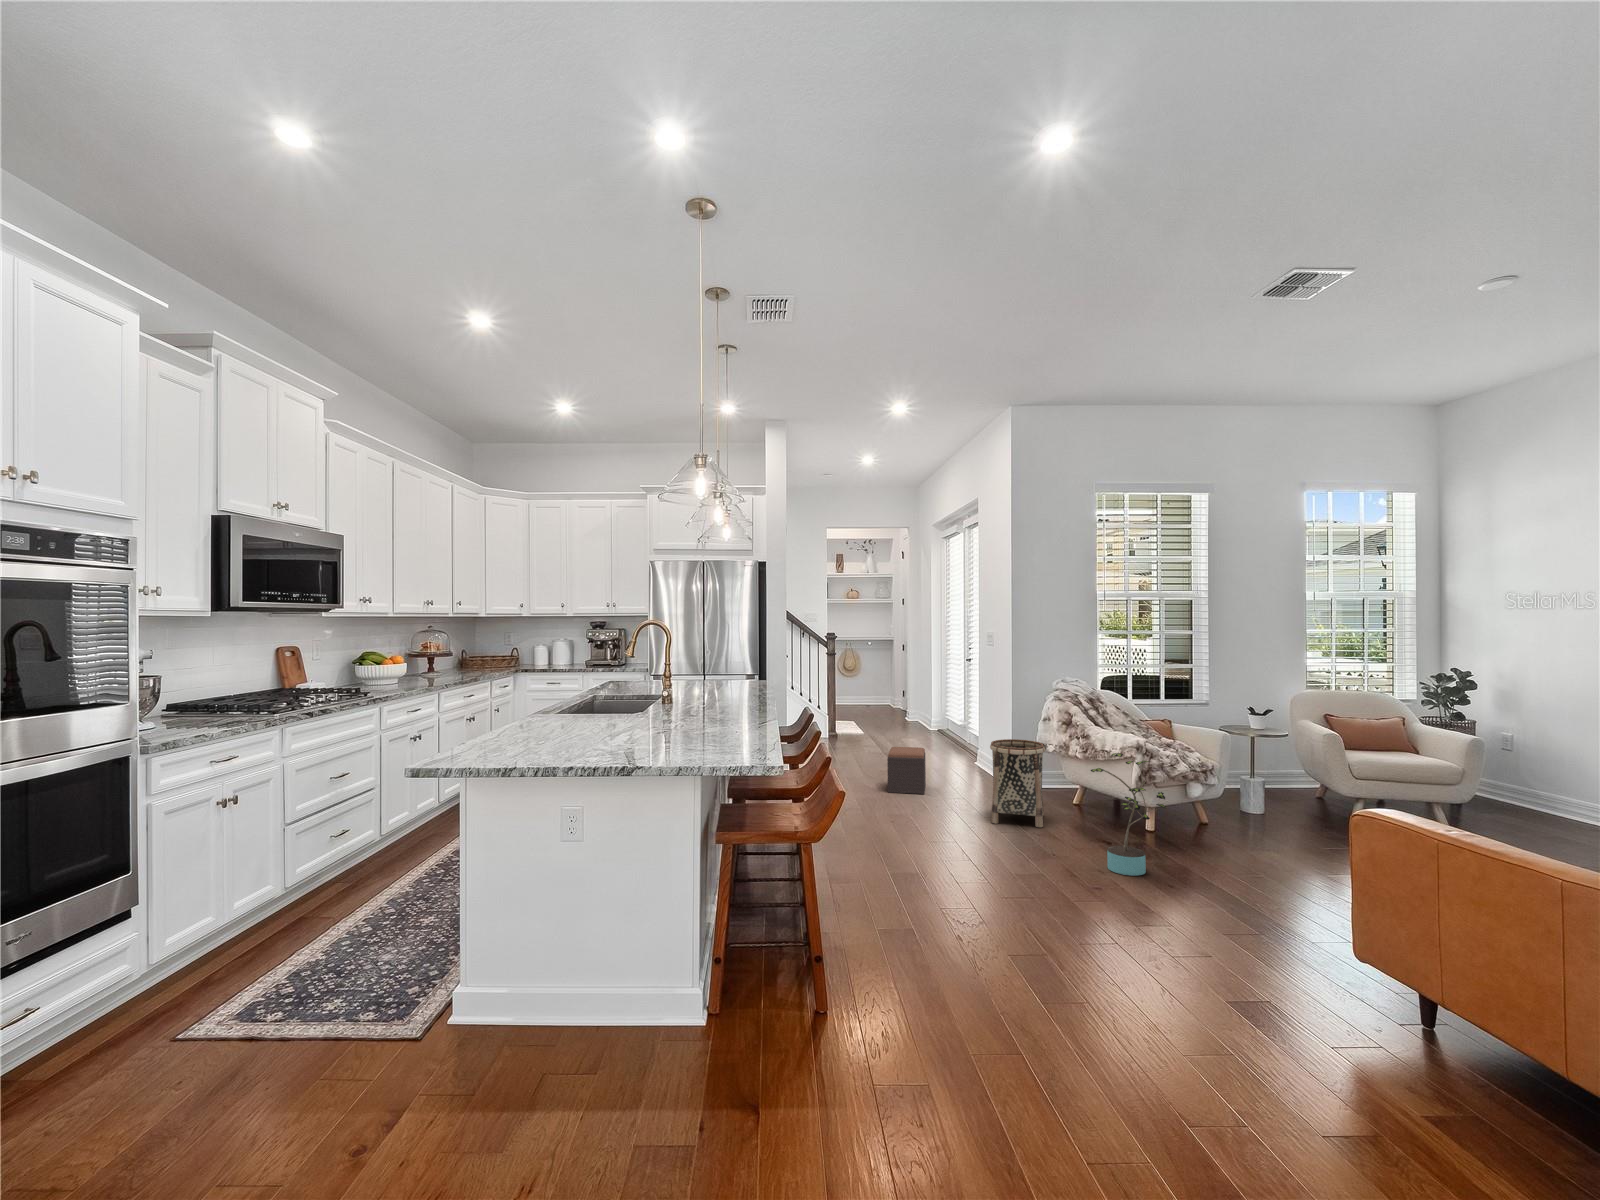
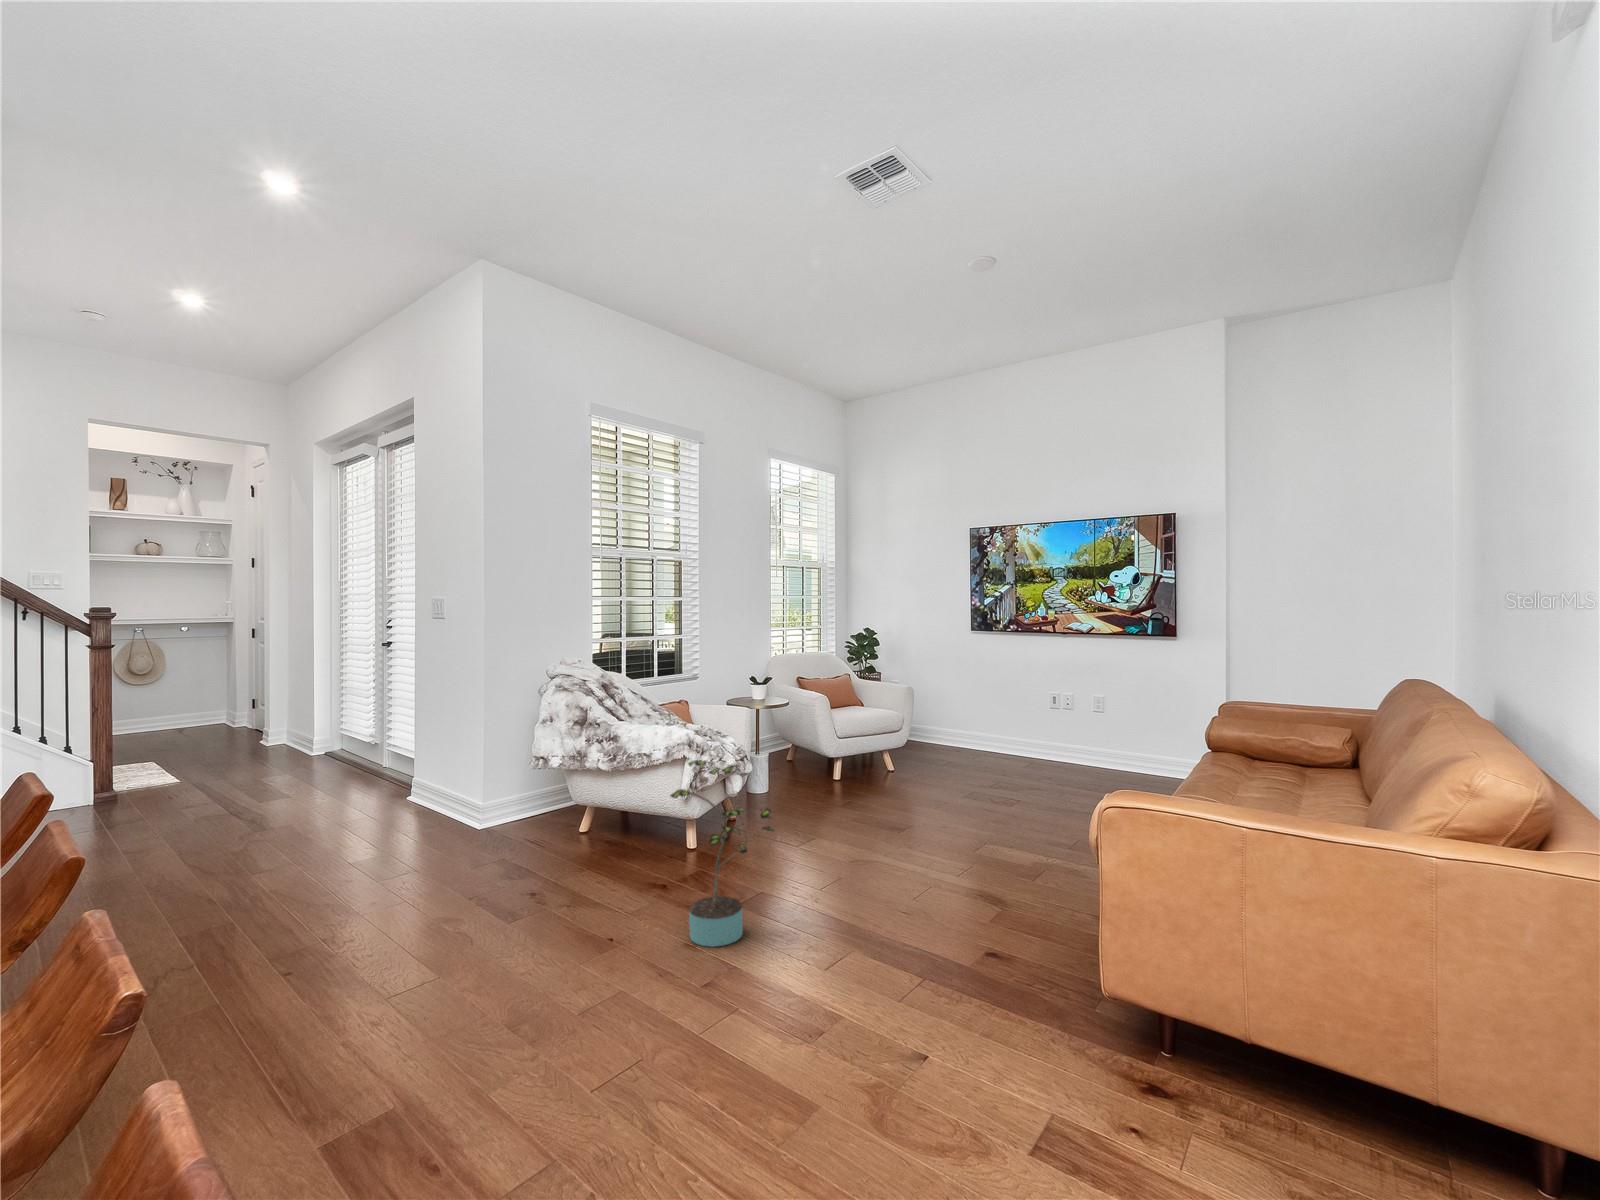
basket: present [990,739,1045,827] -> none [467,757,561,908]
footstool: present [887,747,926,794] -> none [248,797,330,895]

